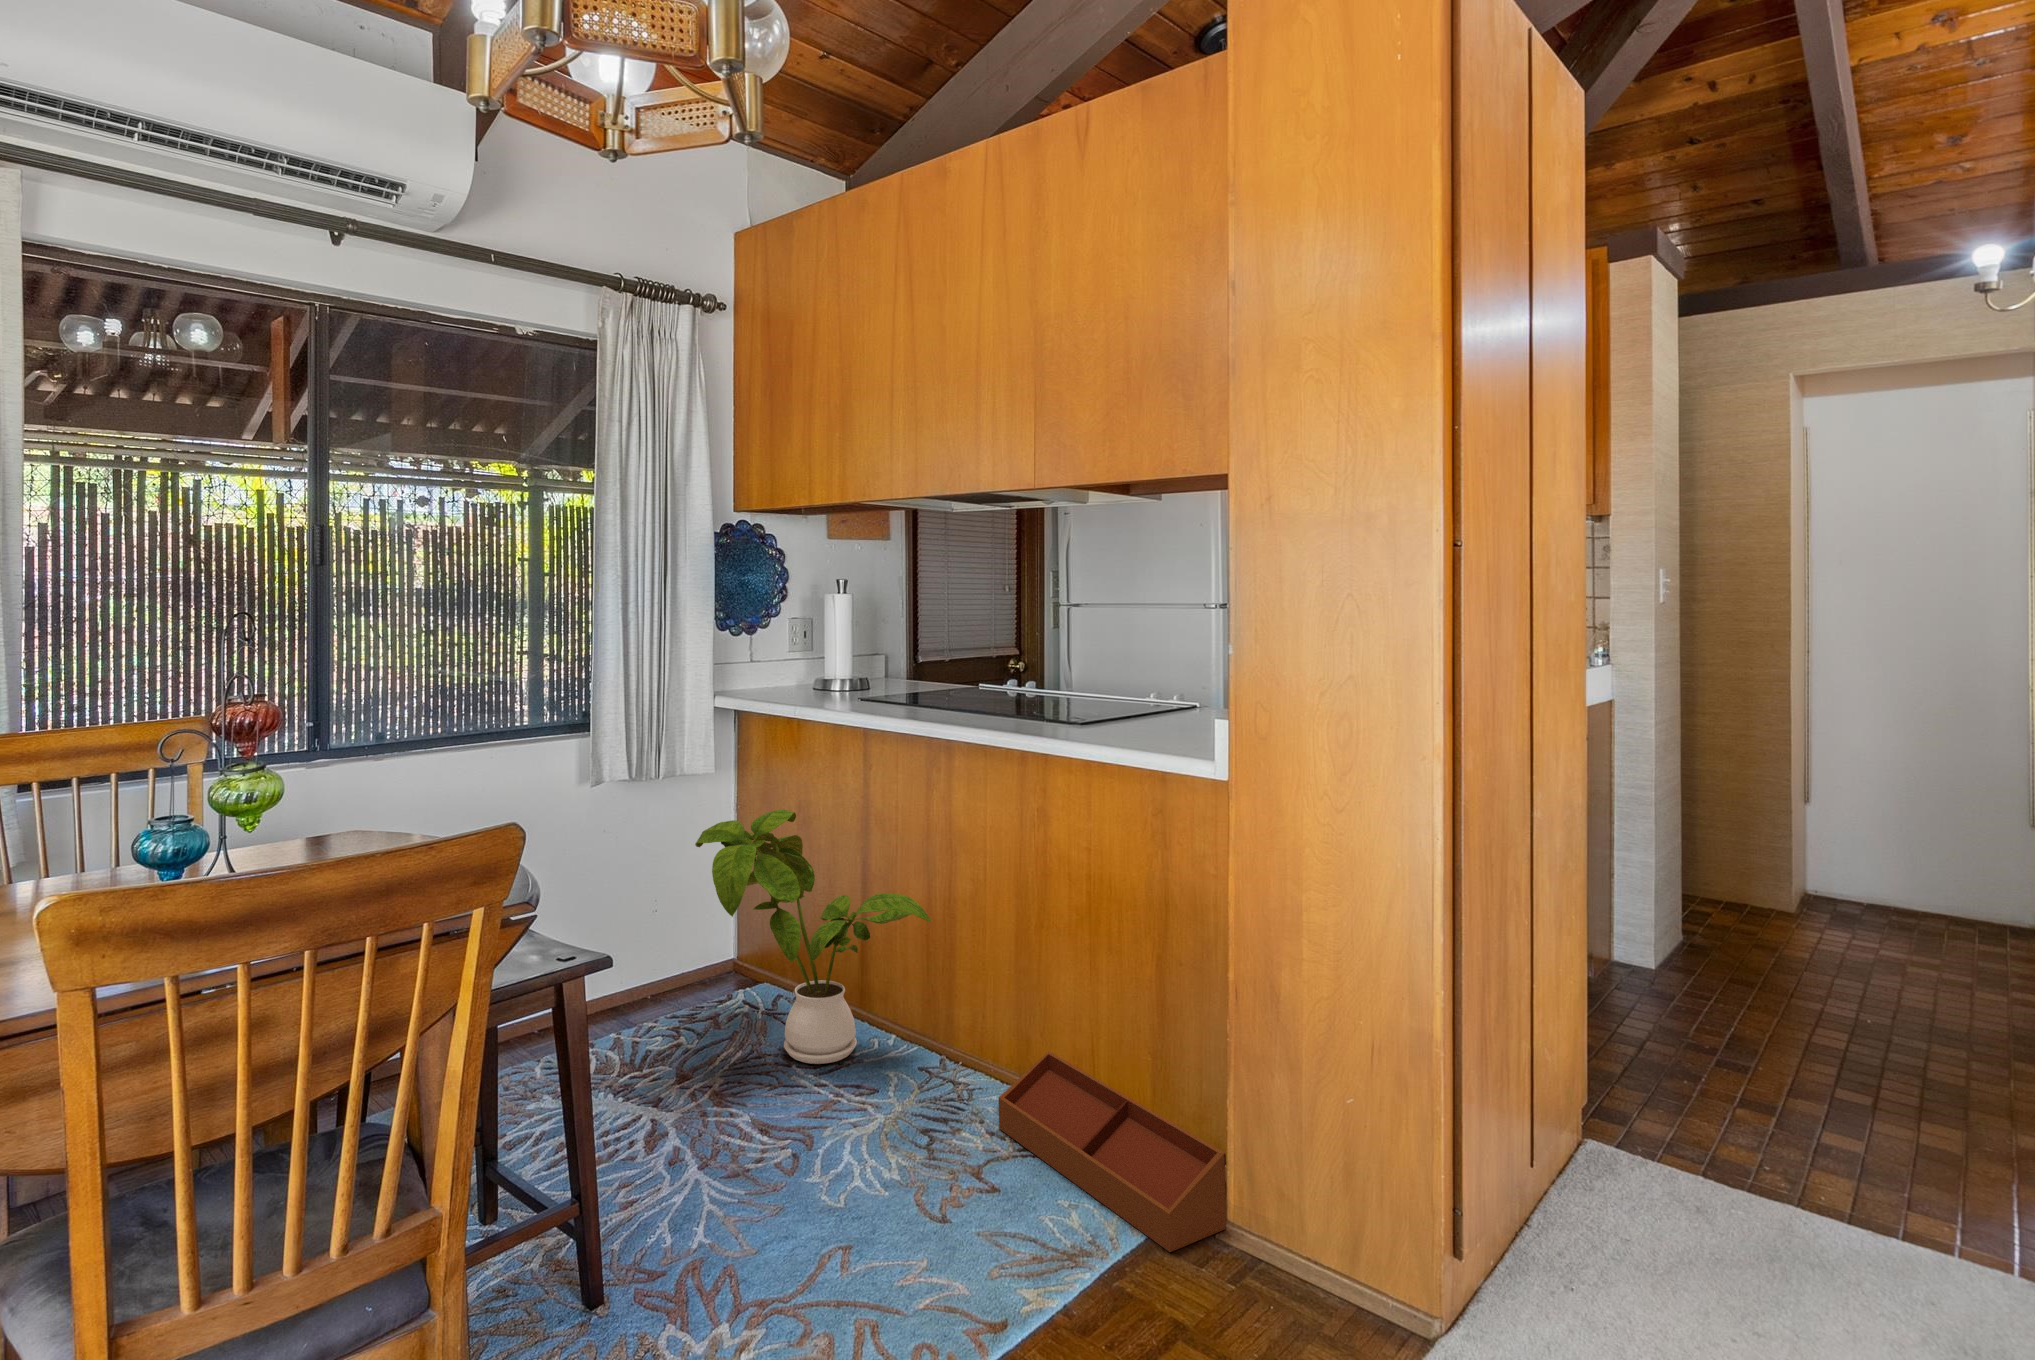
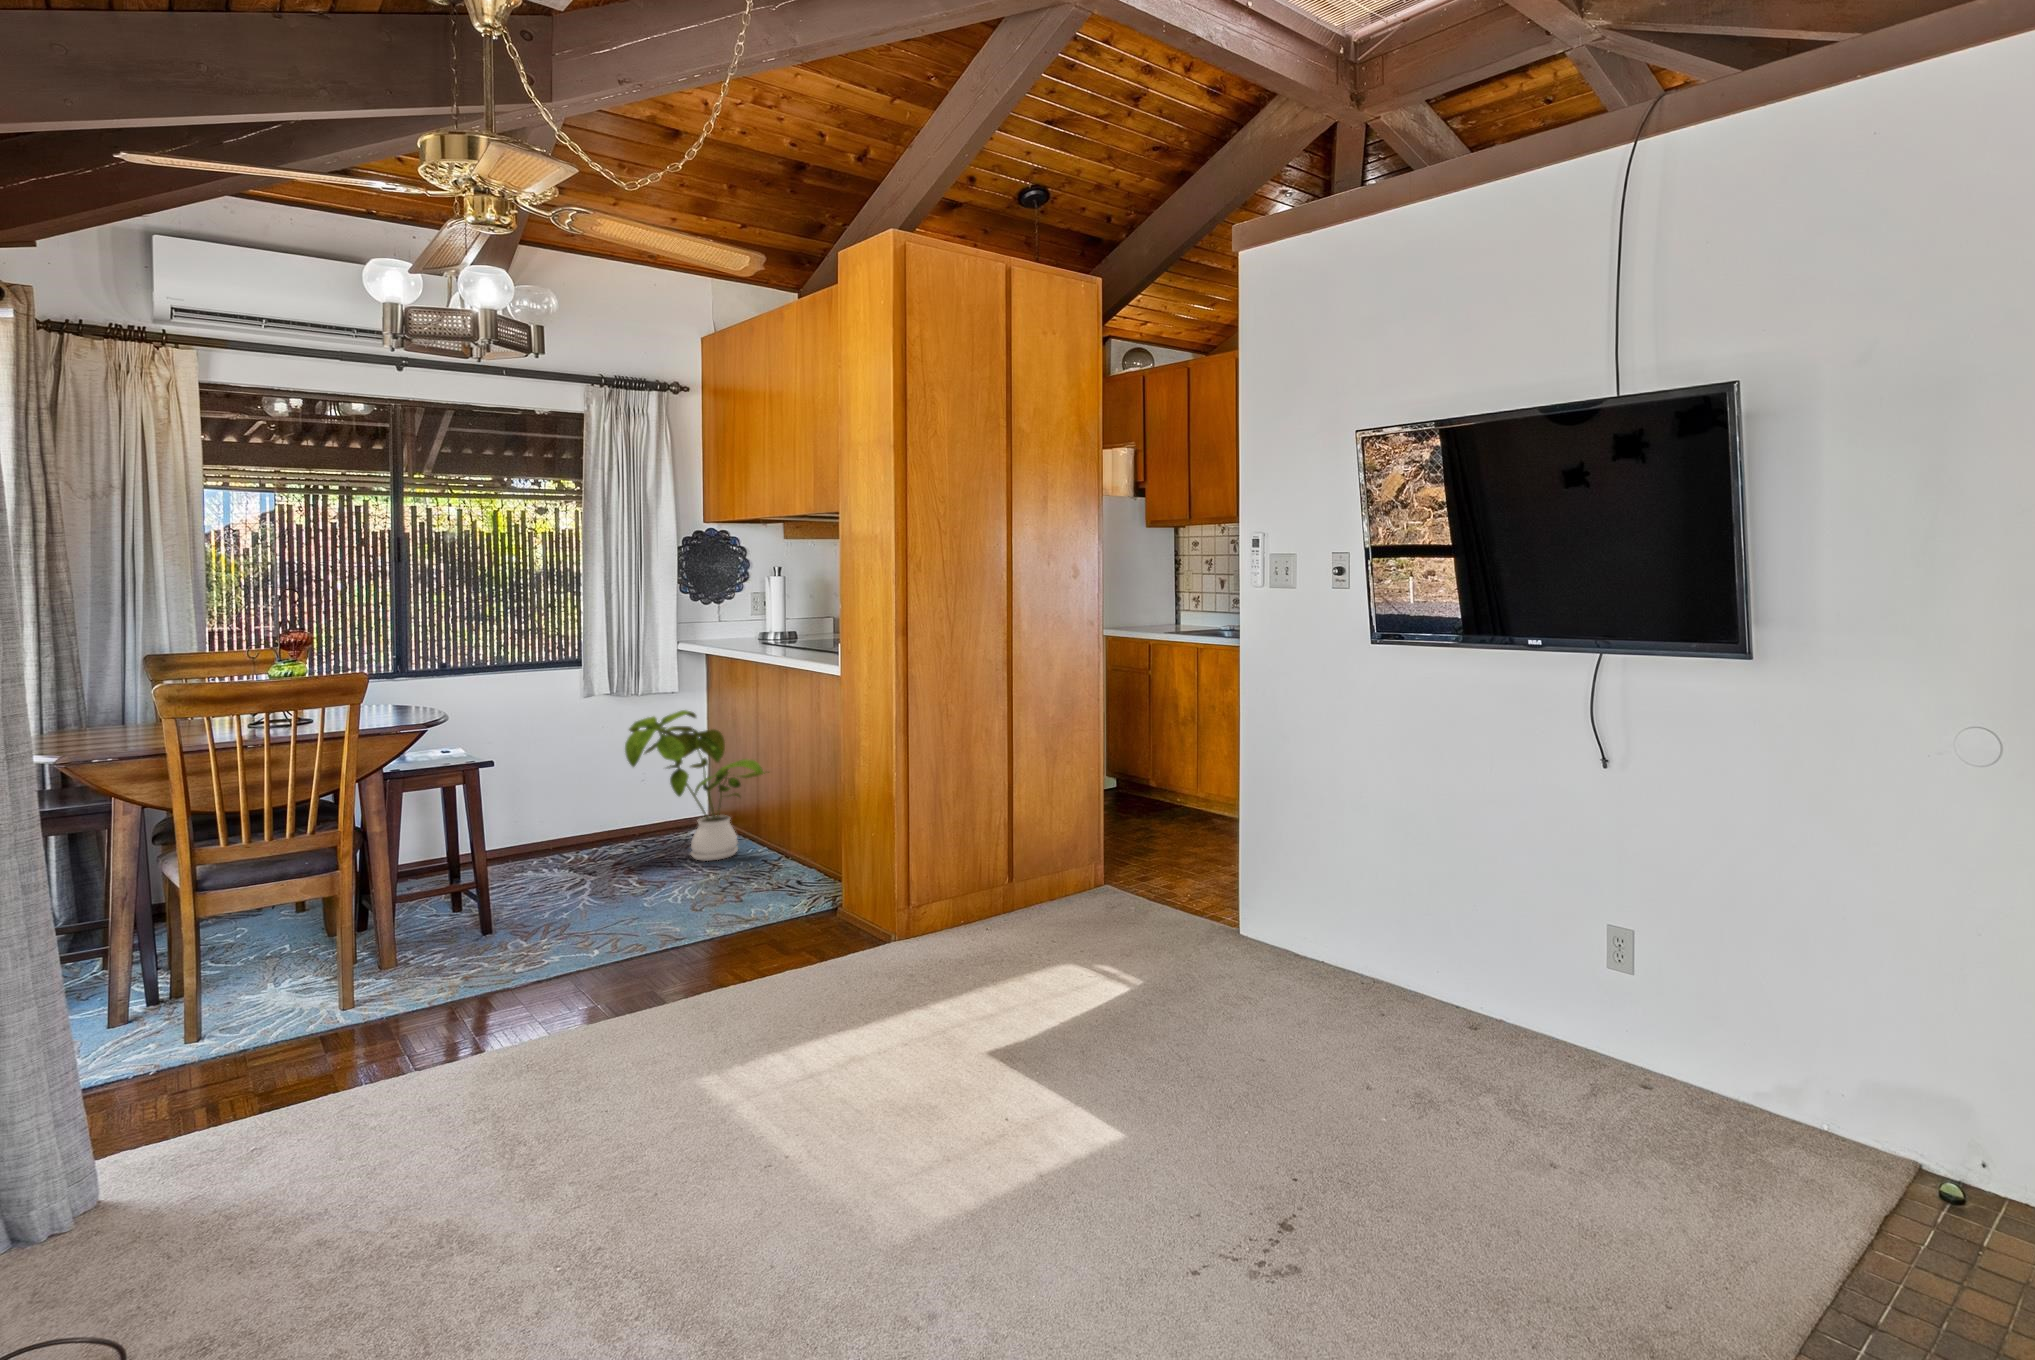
storage bin: present [999,1051,1226,1252] -> none [777,843,844,921]

